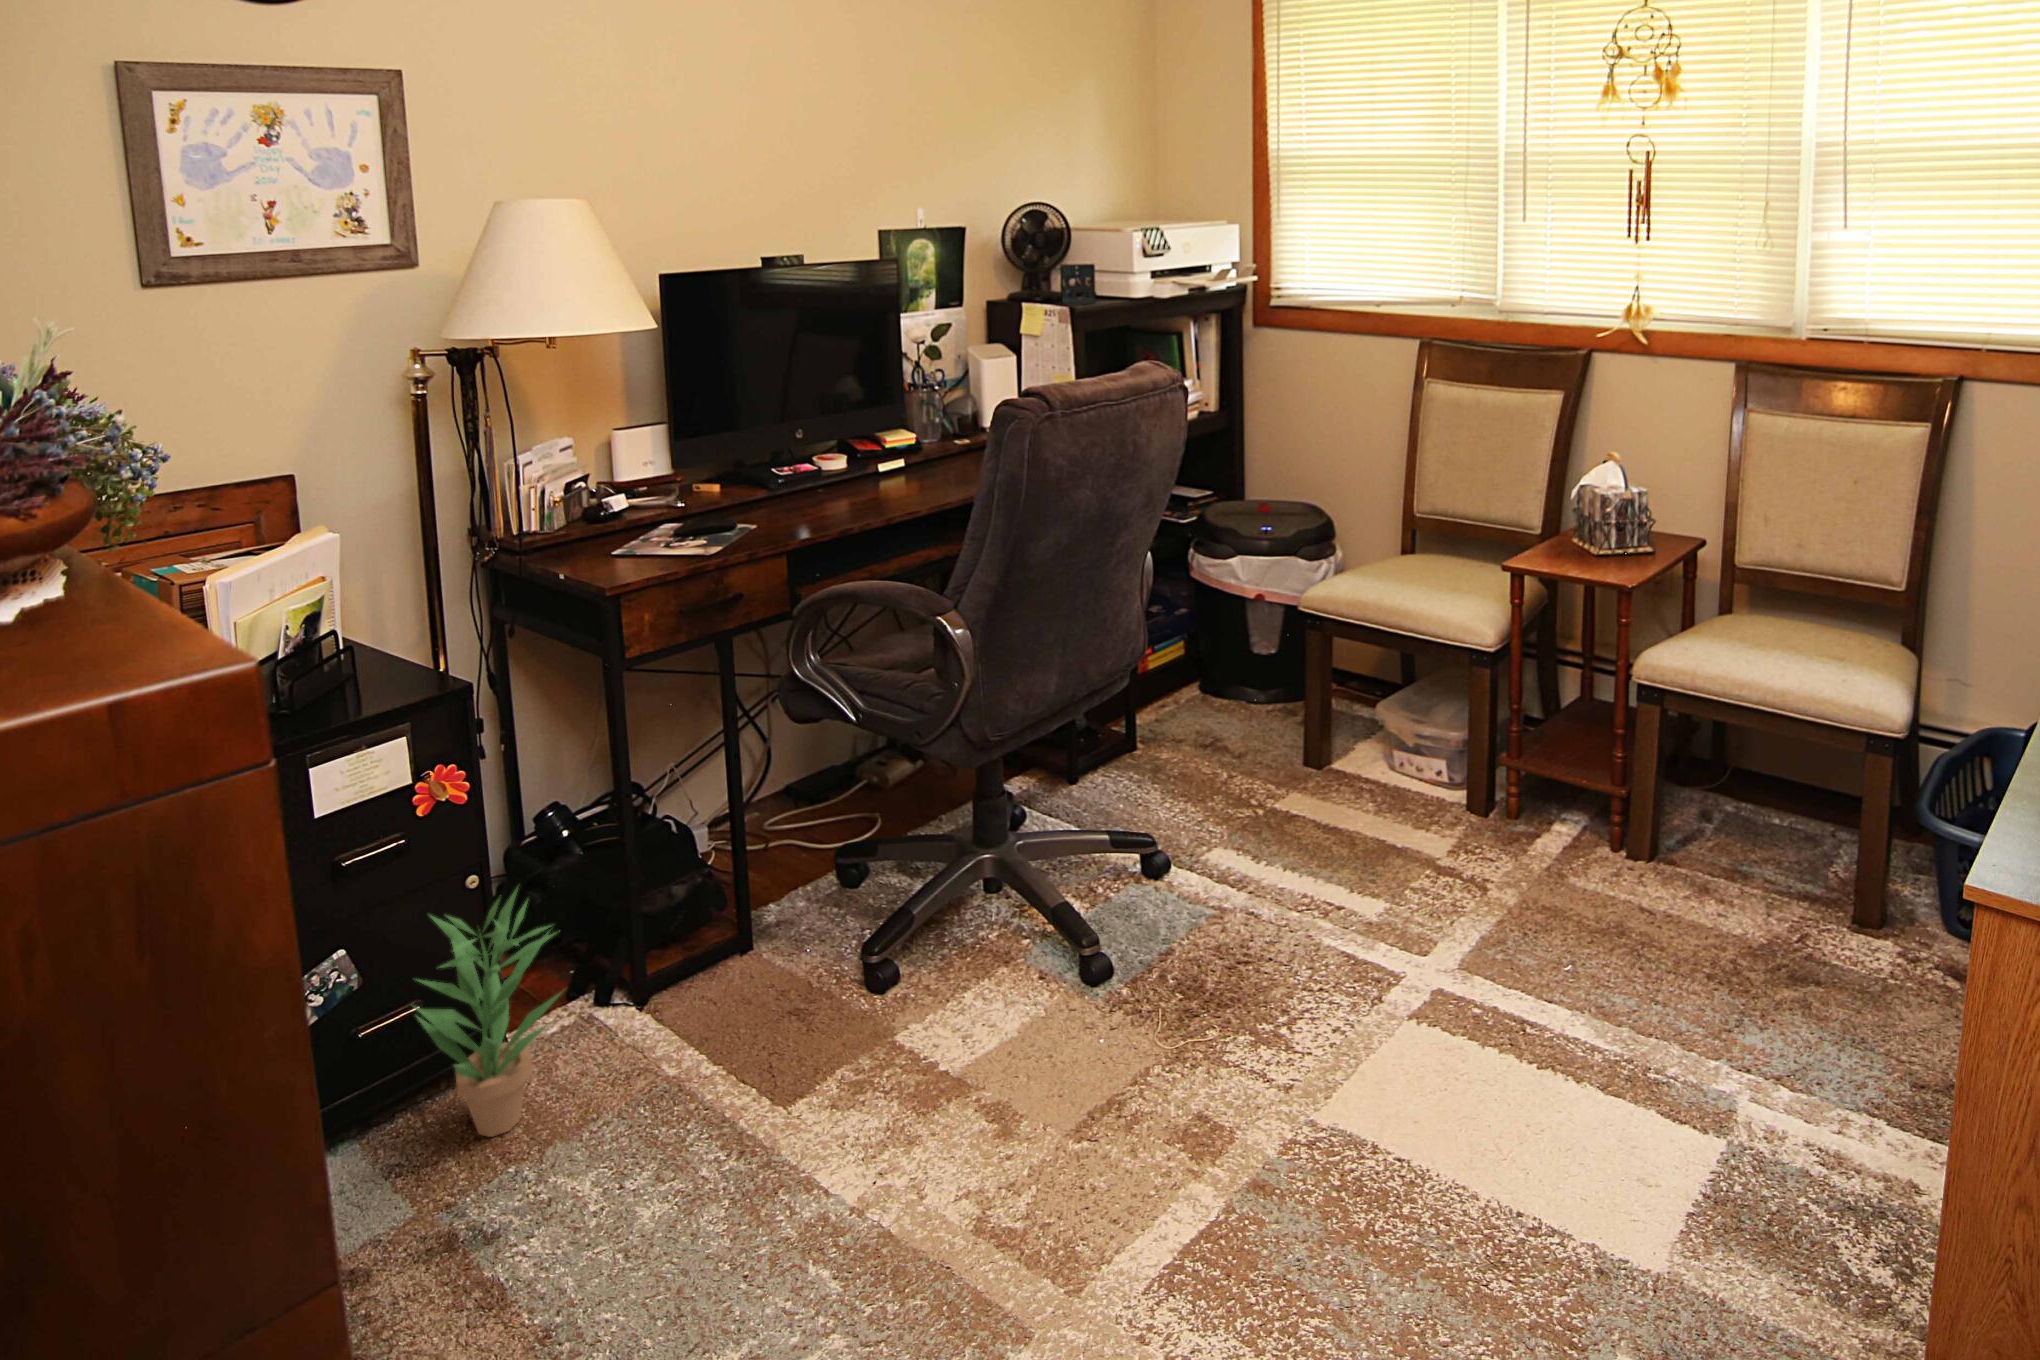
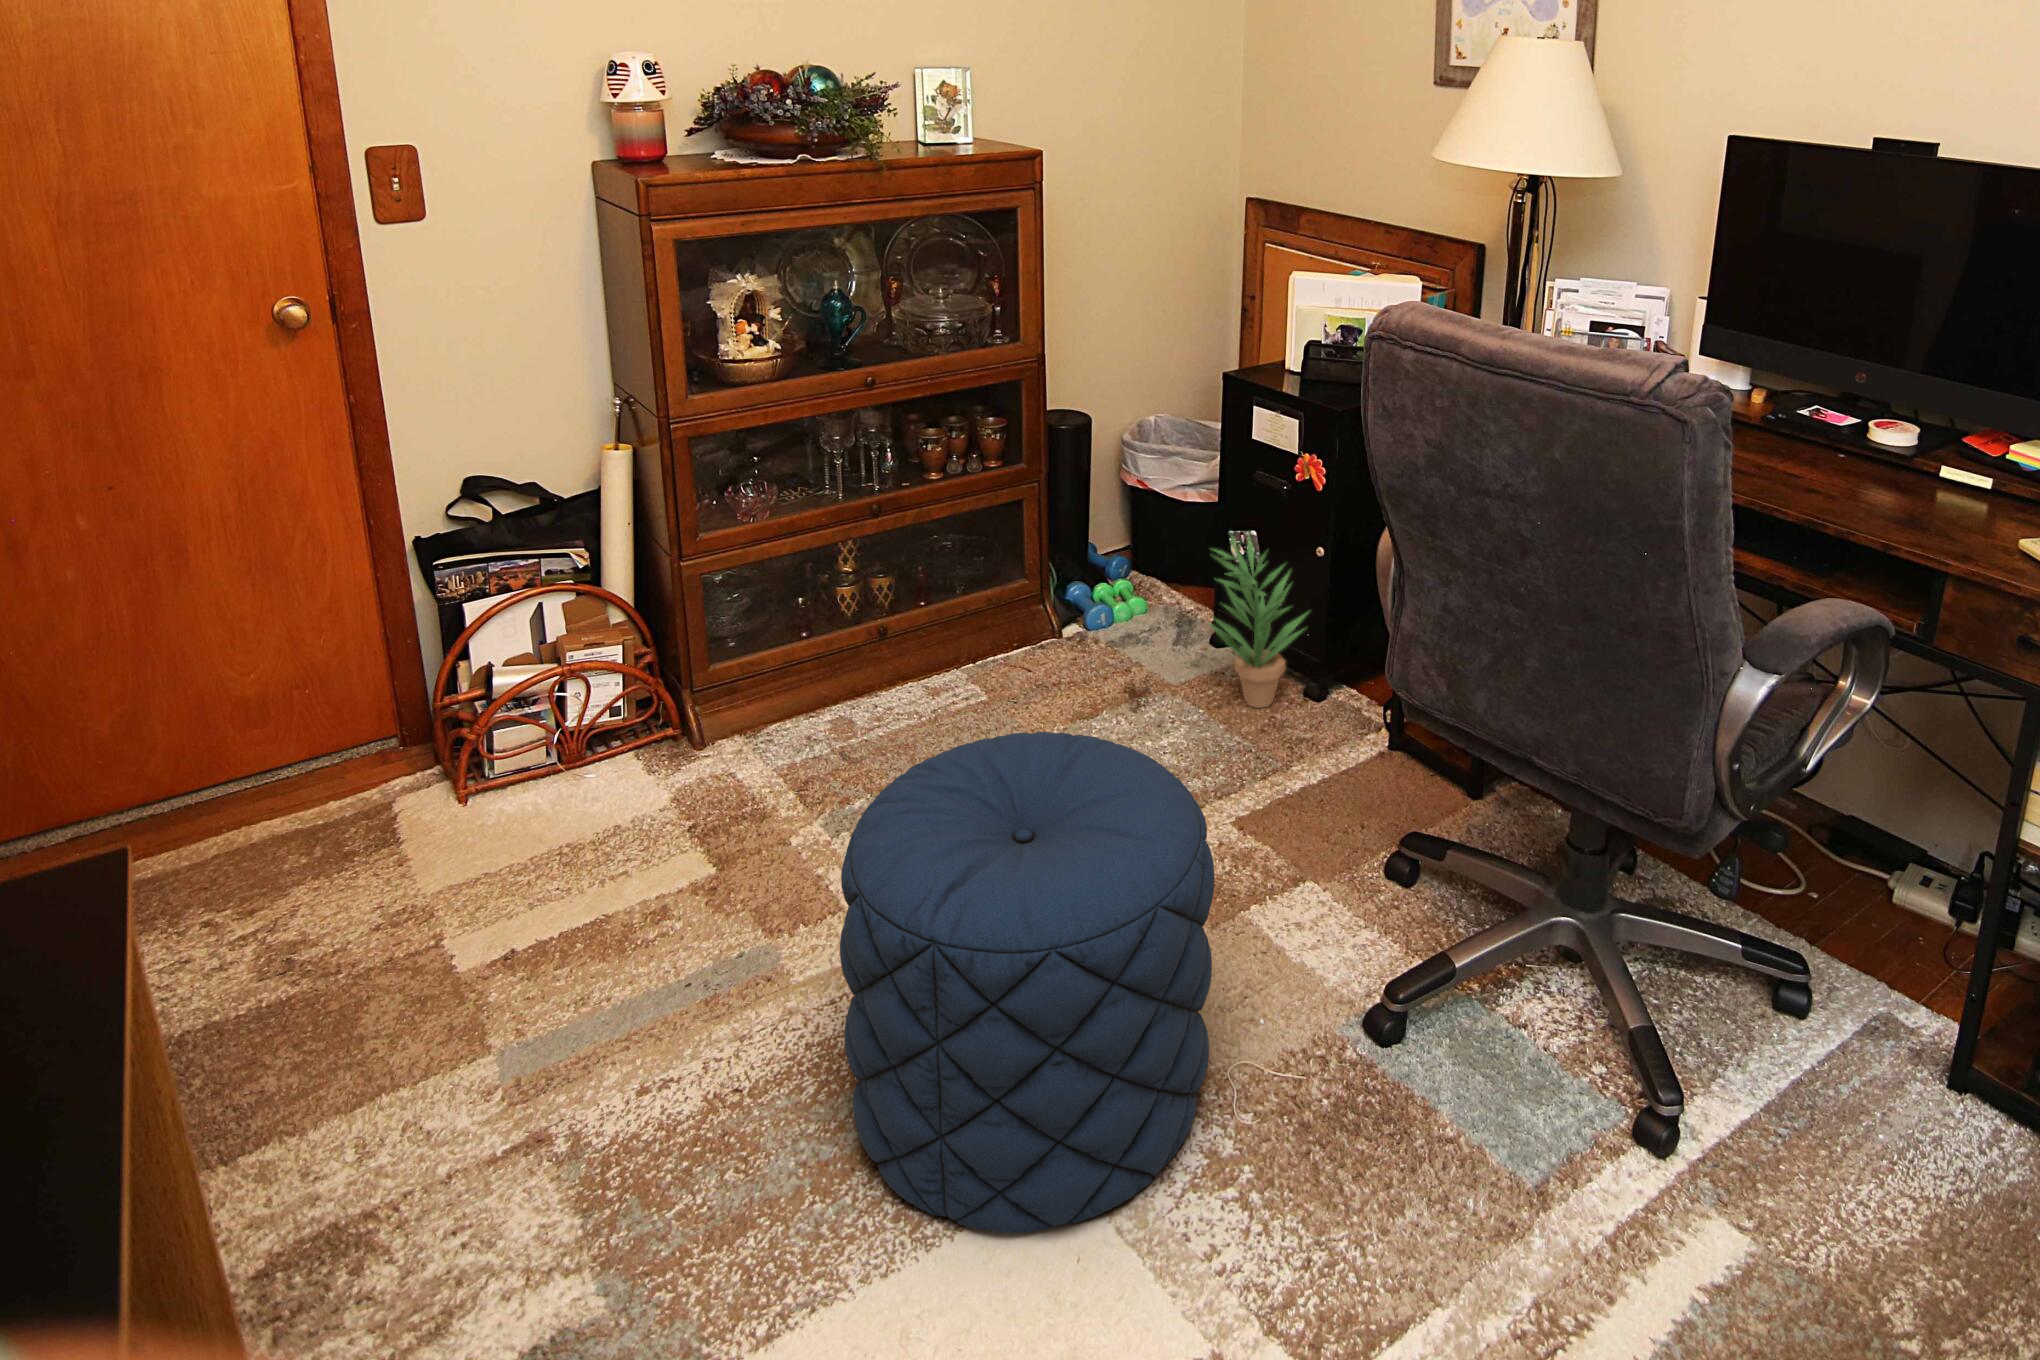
pouf: none [1076,806,1412,1273] -> present [840,732,1214,1233]

